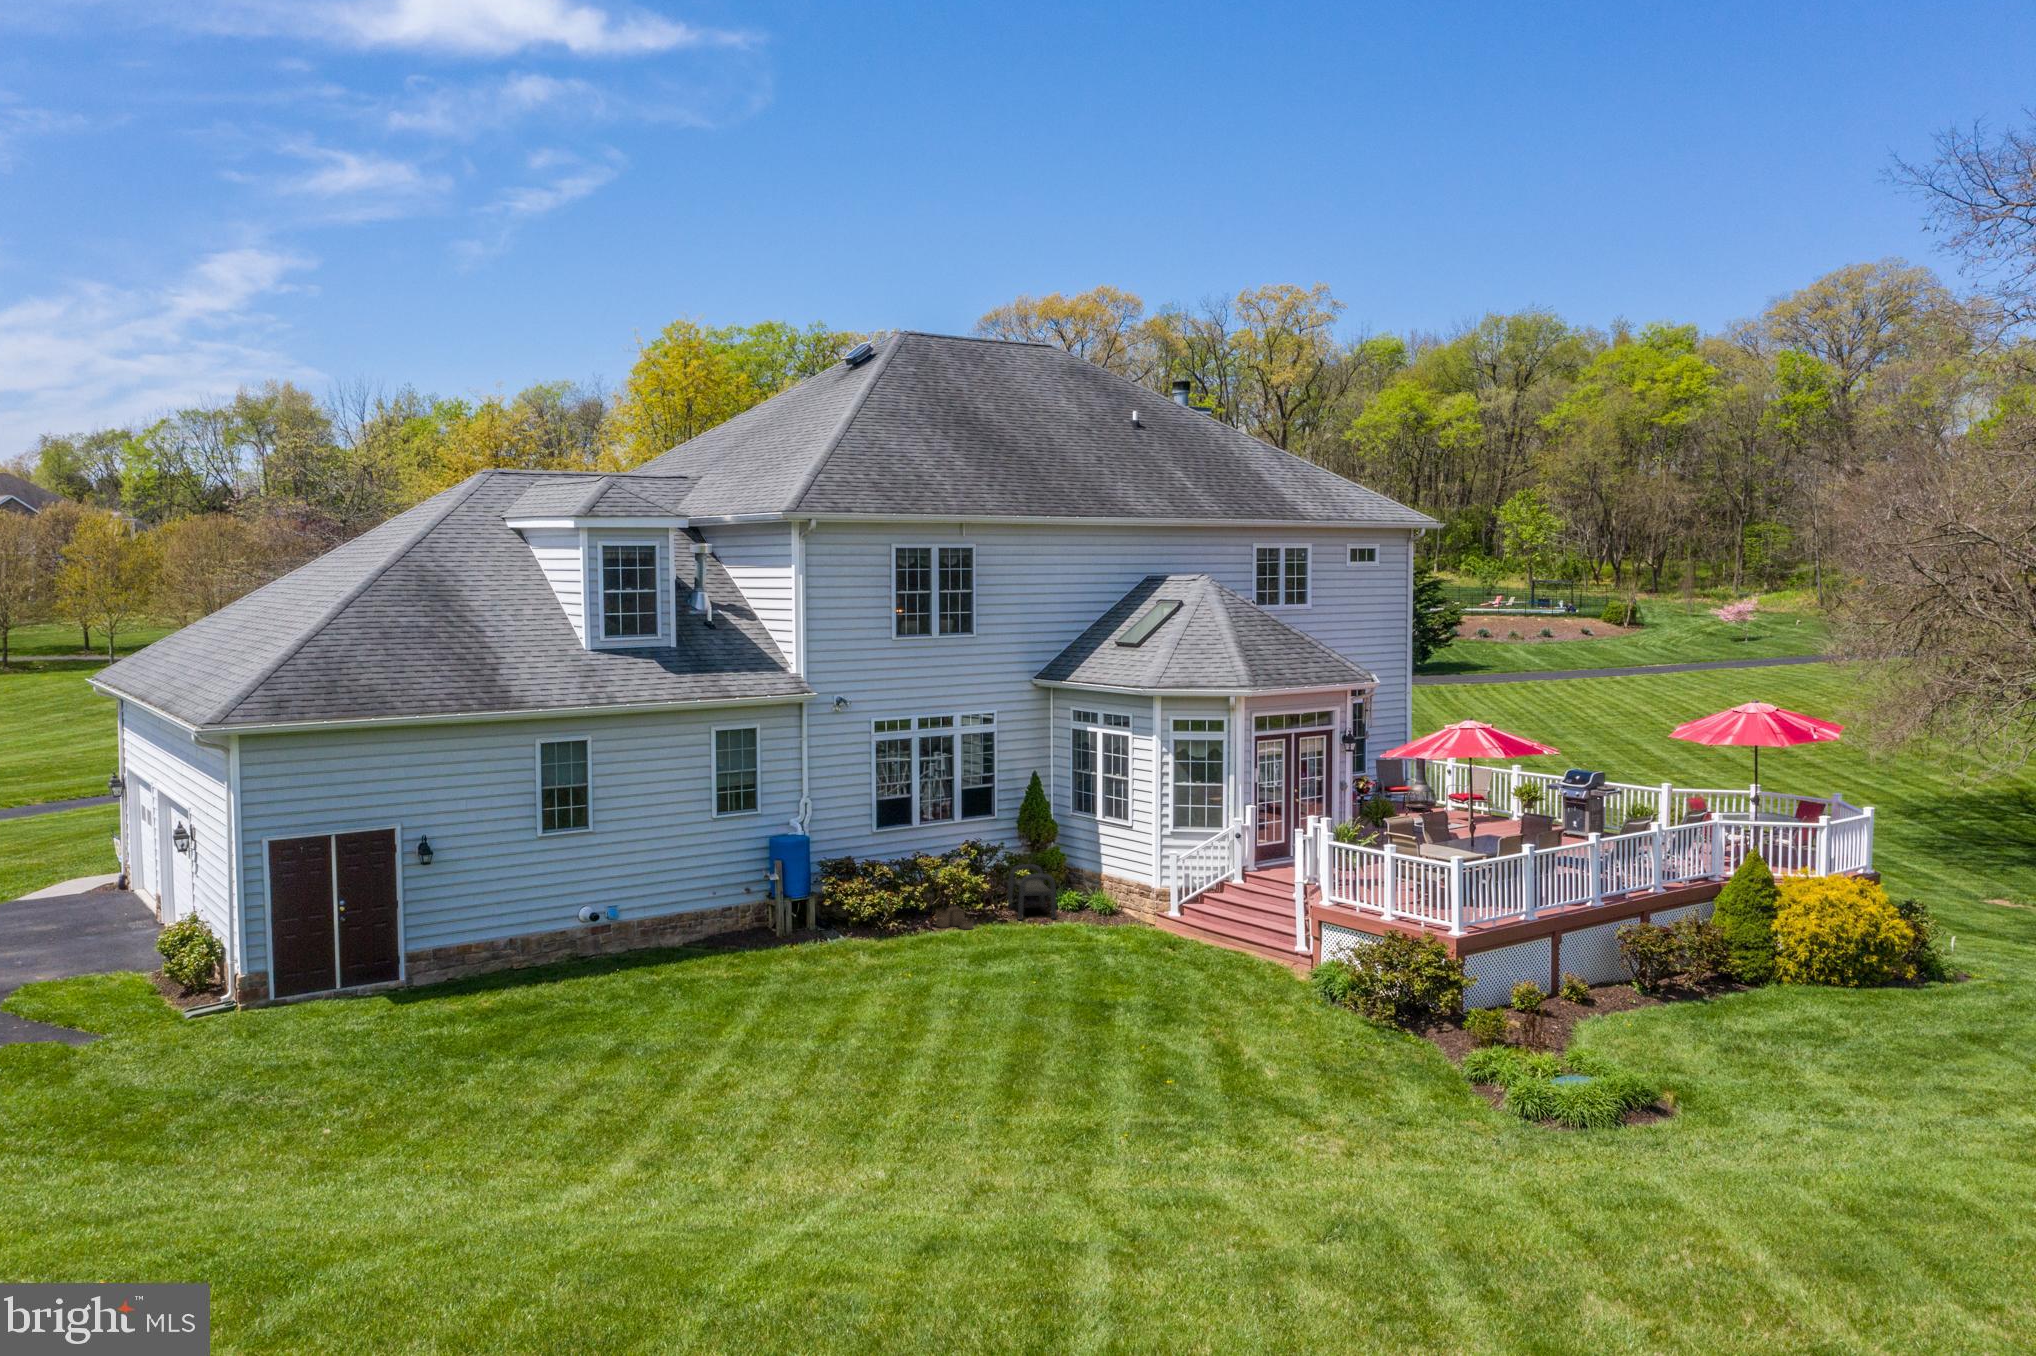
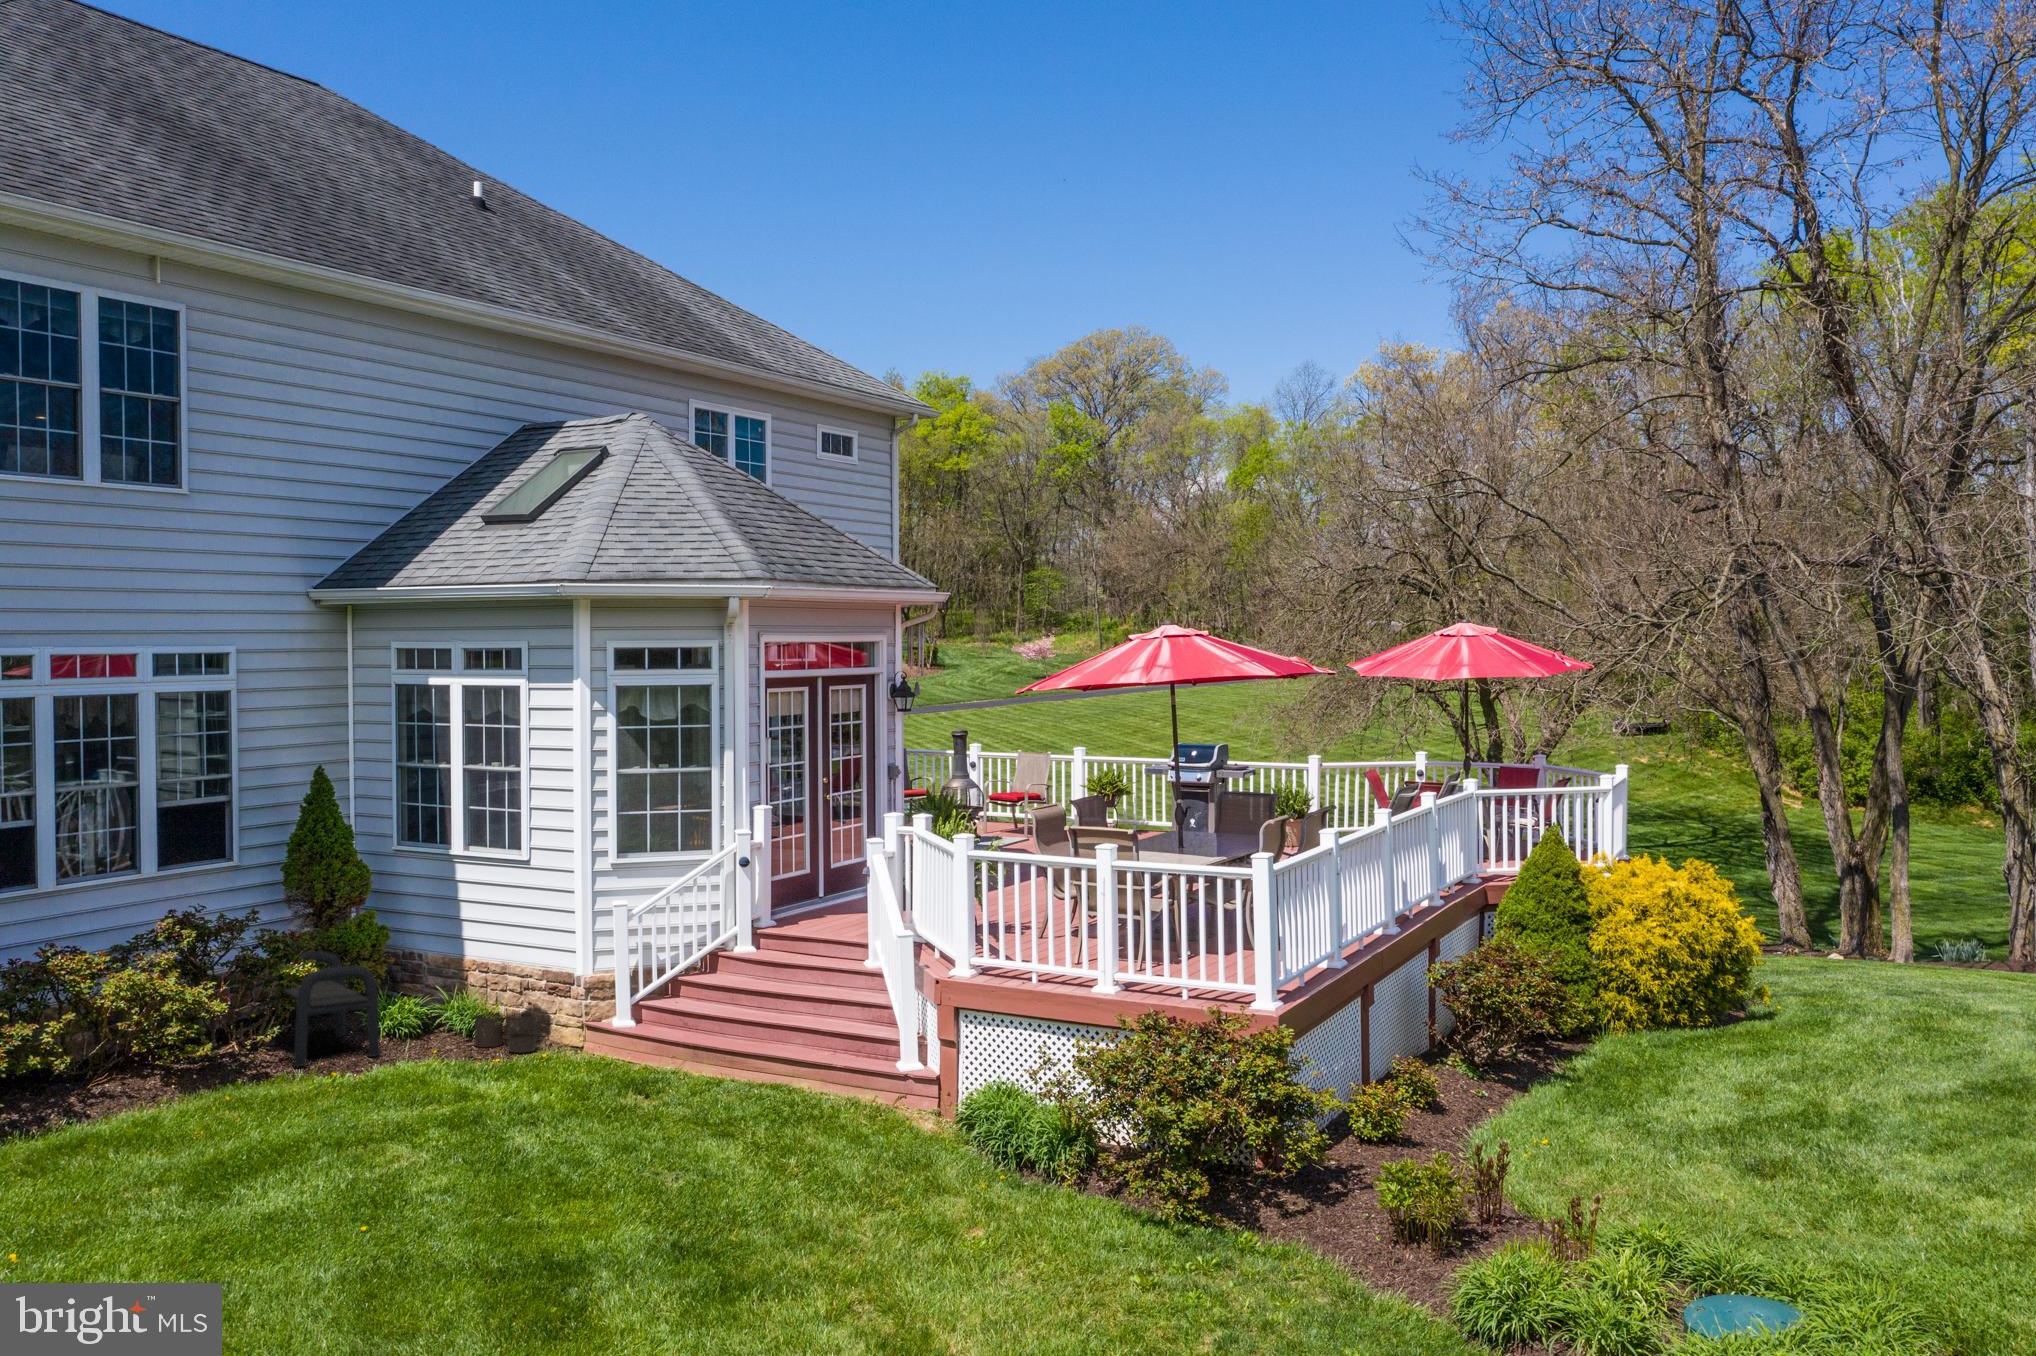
woven basket: present [936,905,974,929] -> present [475,1006,551,1053]

